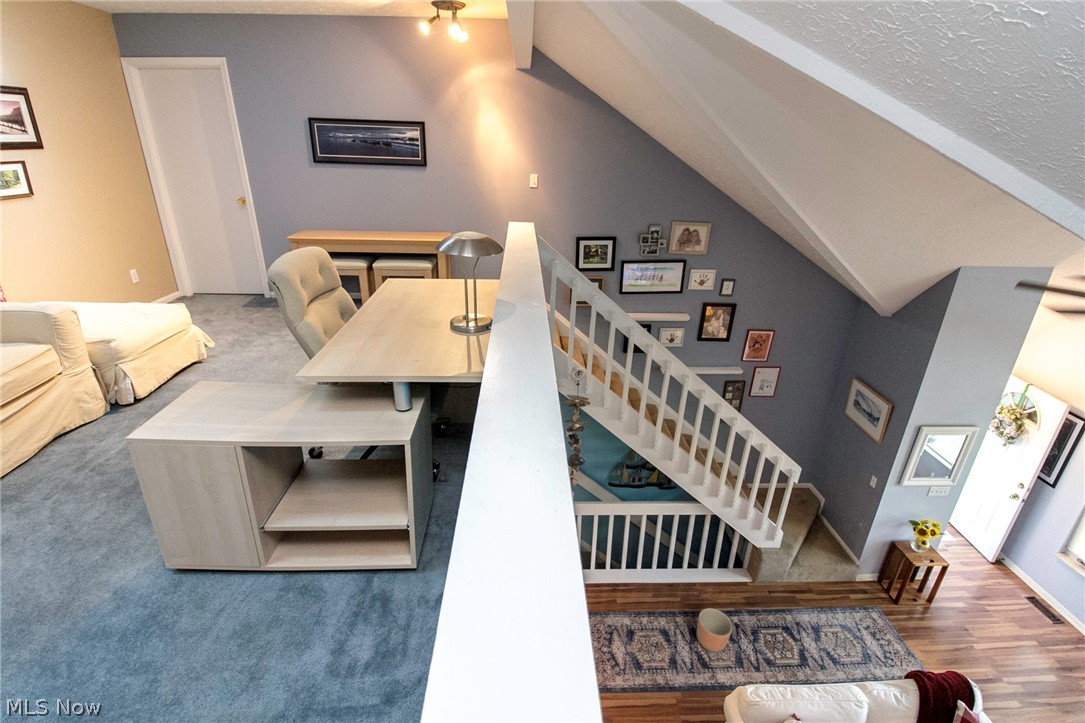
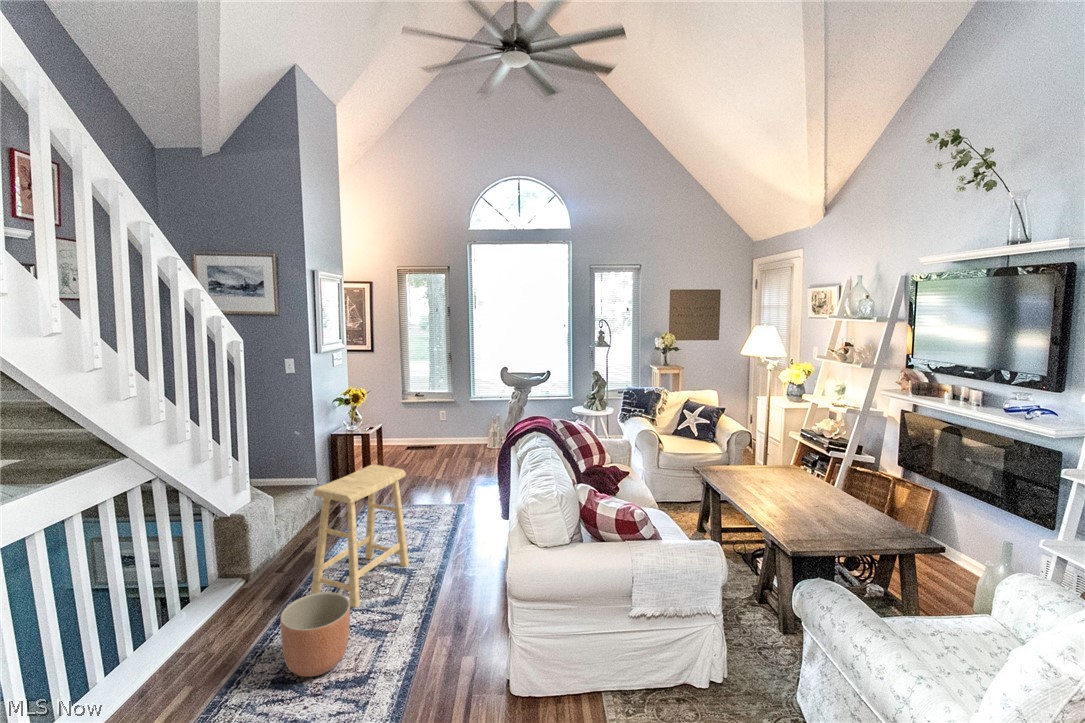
footstool: none [755,572,834,663] -> present [311,465,409,608]

